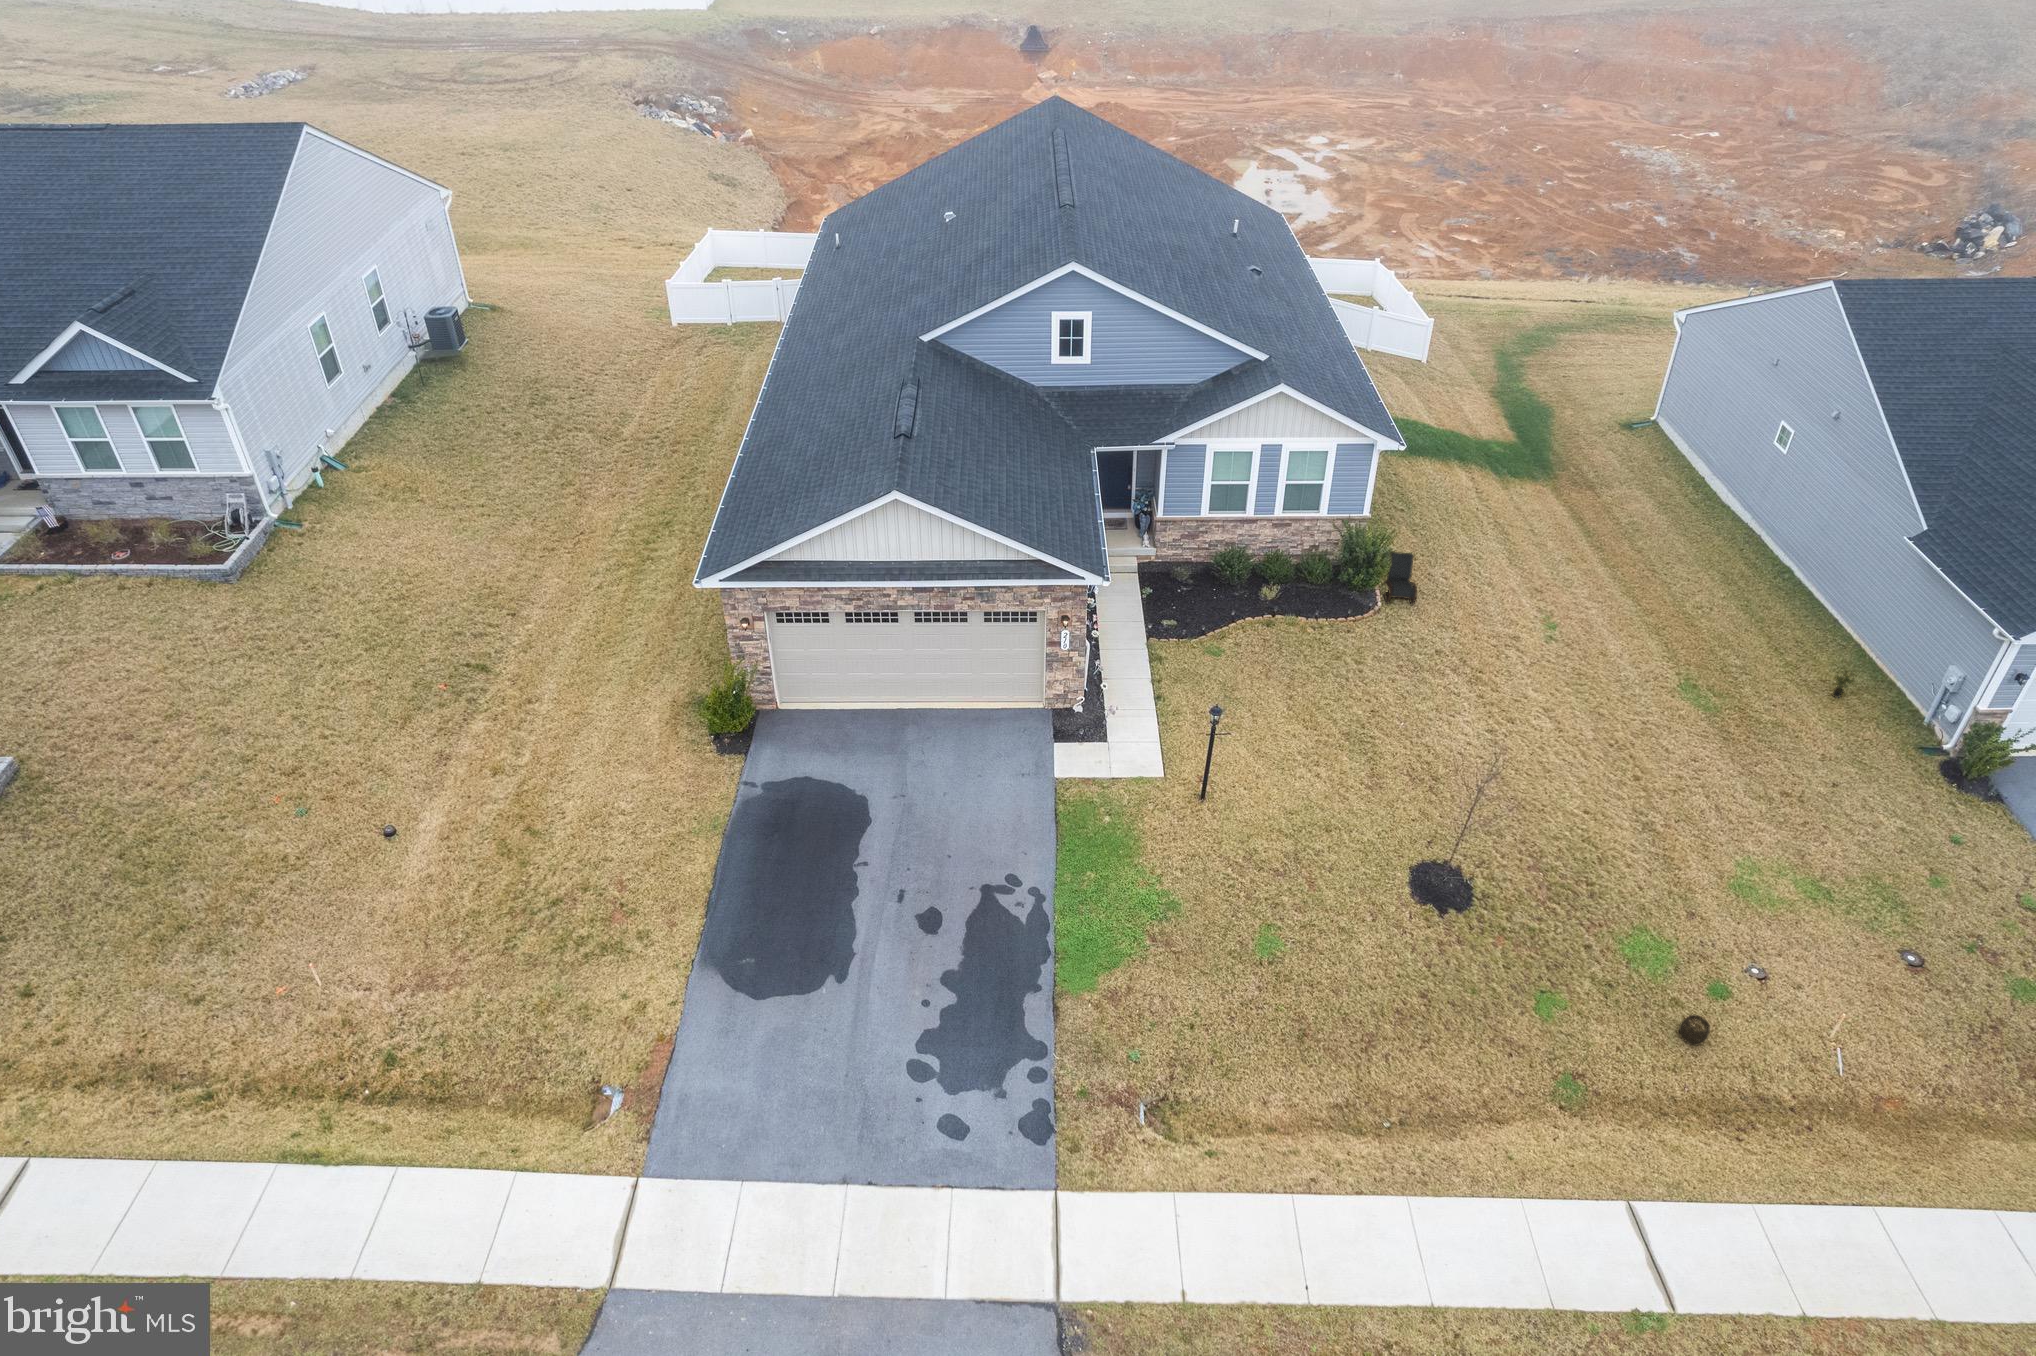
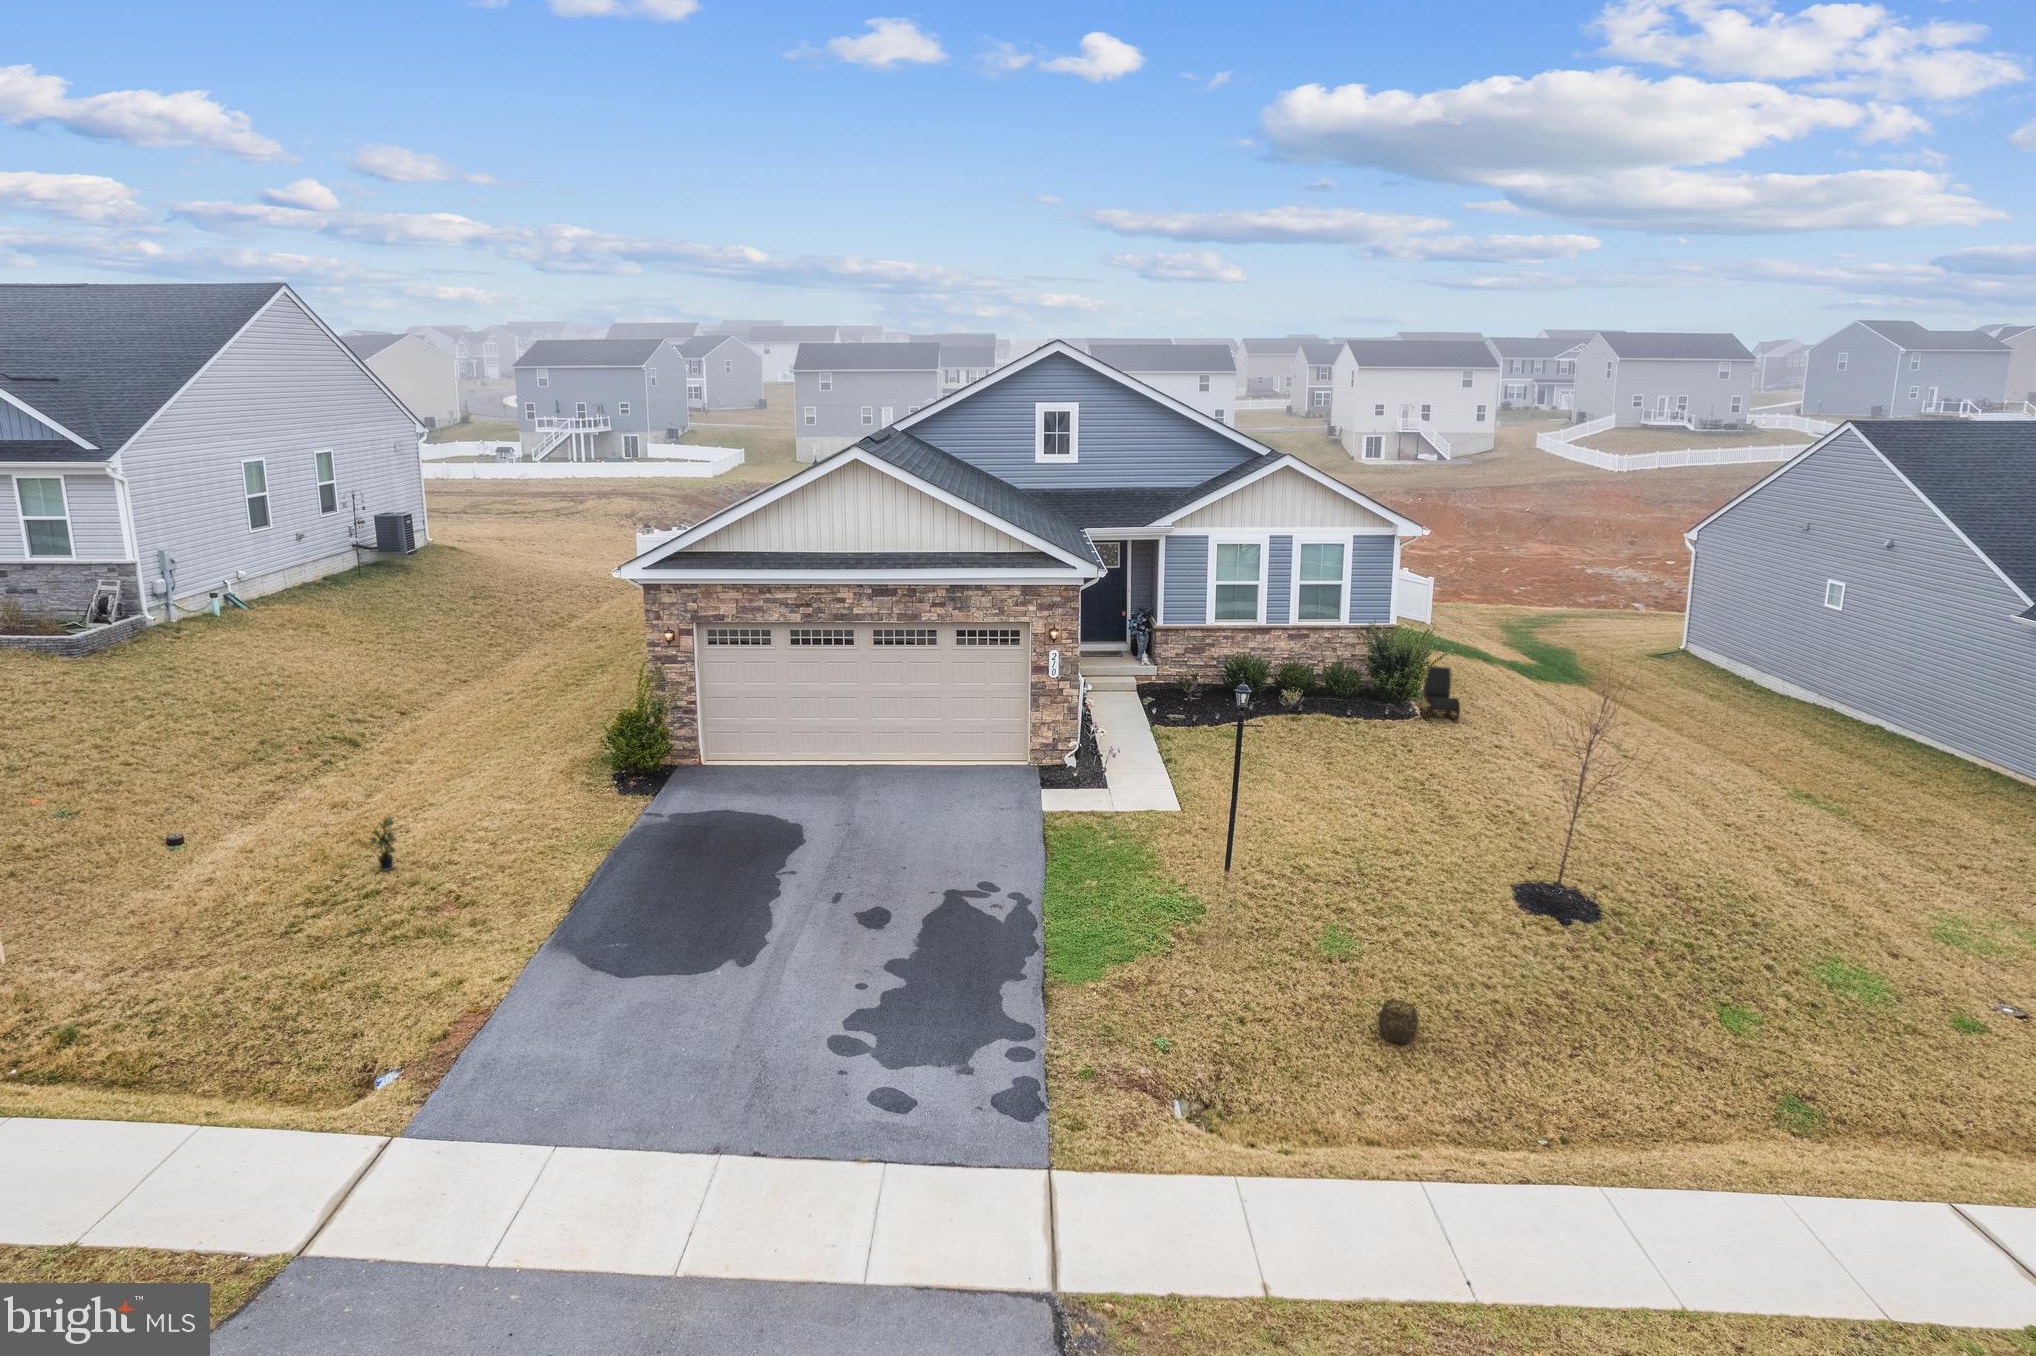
potted plant: present [1833,670,1855,698] -> present [369,817,397,871]
woven basket: present [1679,1015,1710,1045] -> present [1378,1000,1418,1044]

